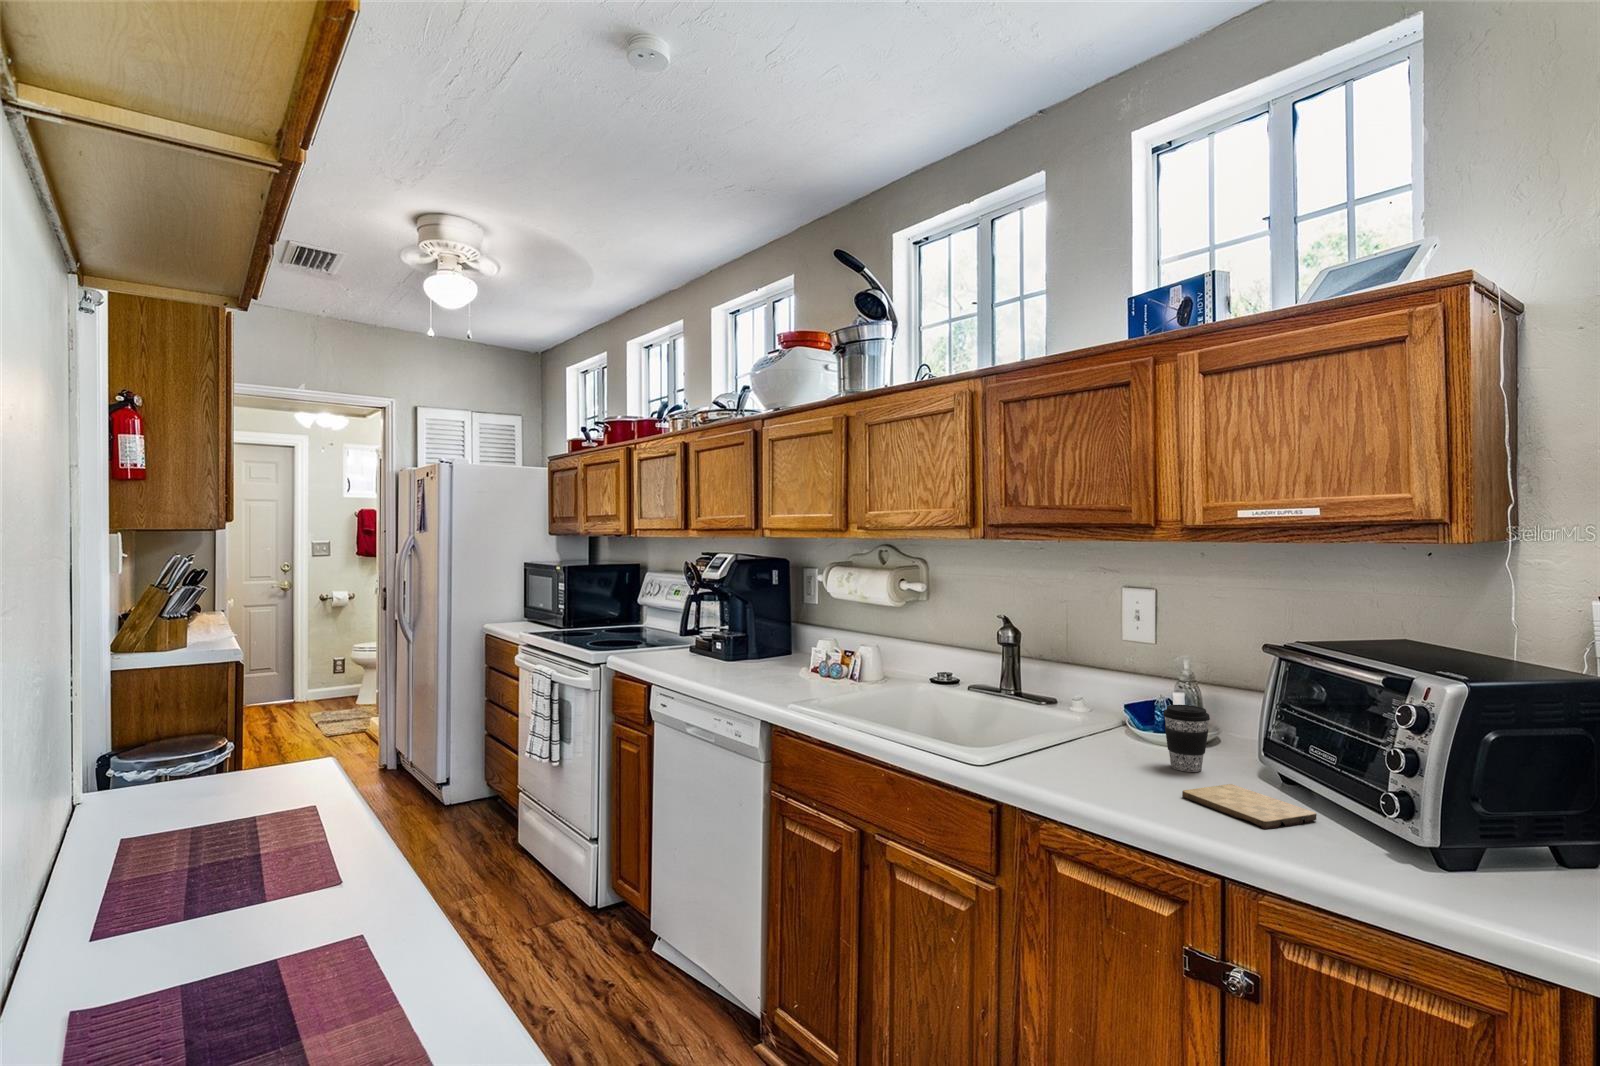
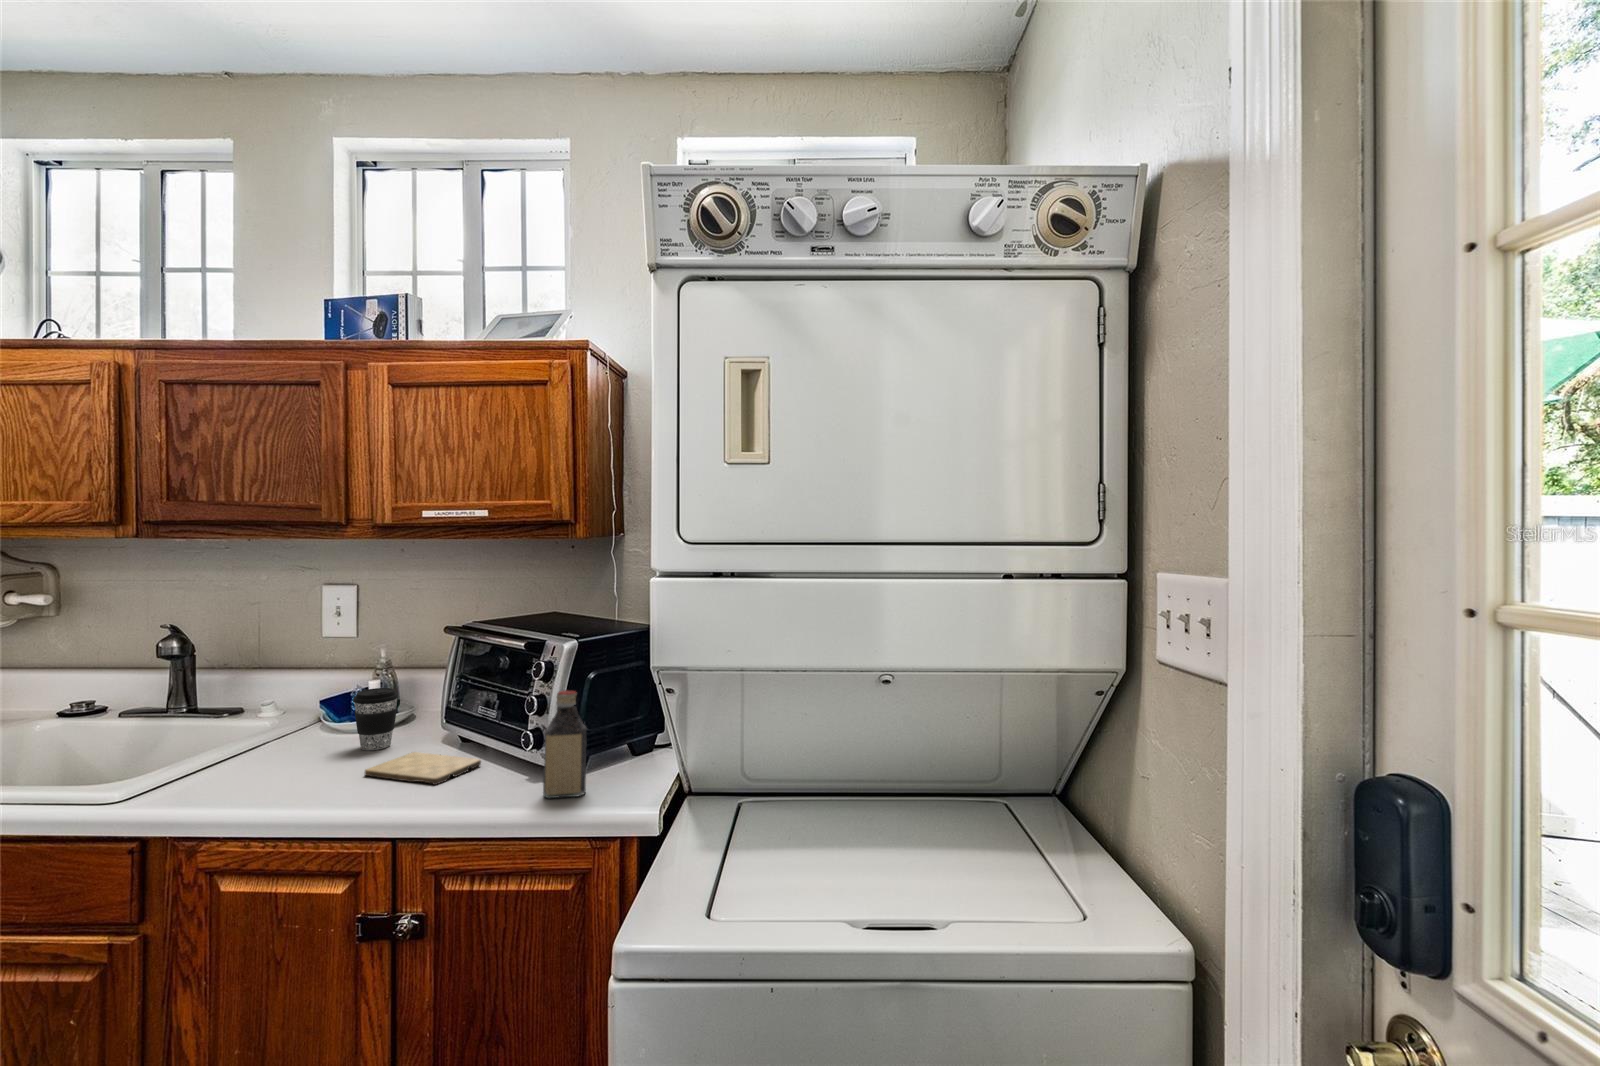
bottle: none [1417,751,1487,901] -> present [543,690,586,798]

